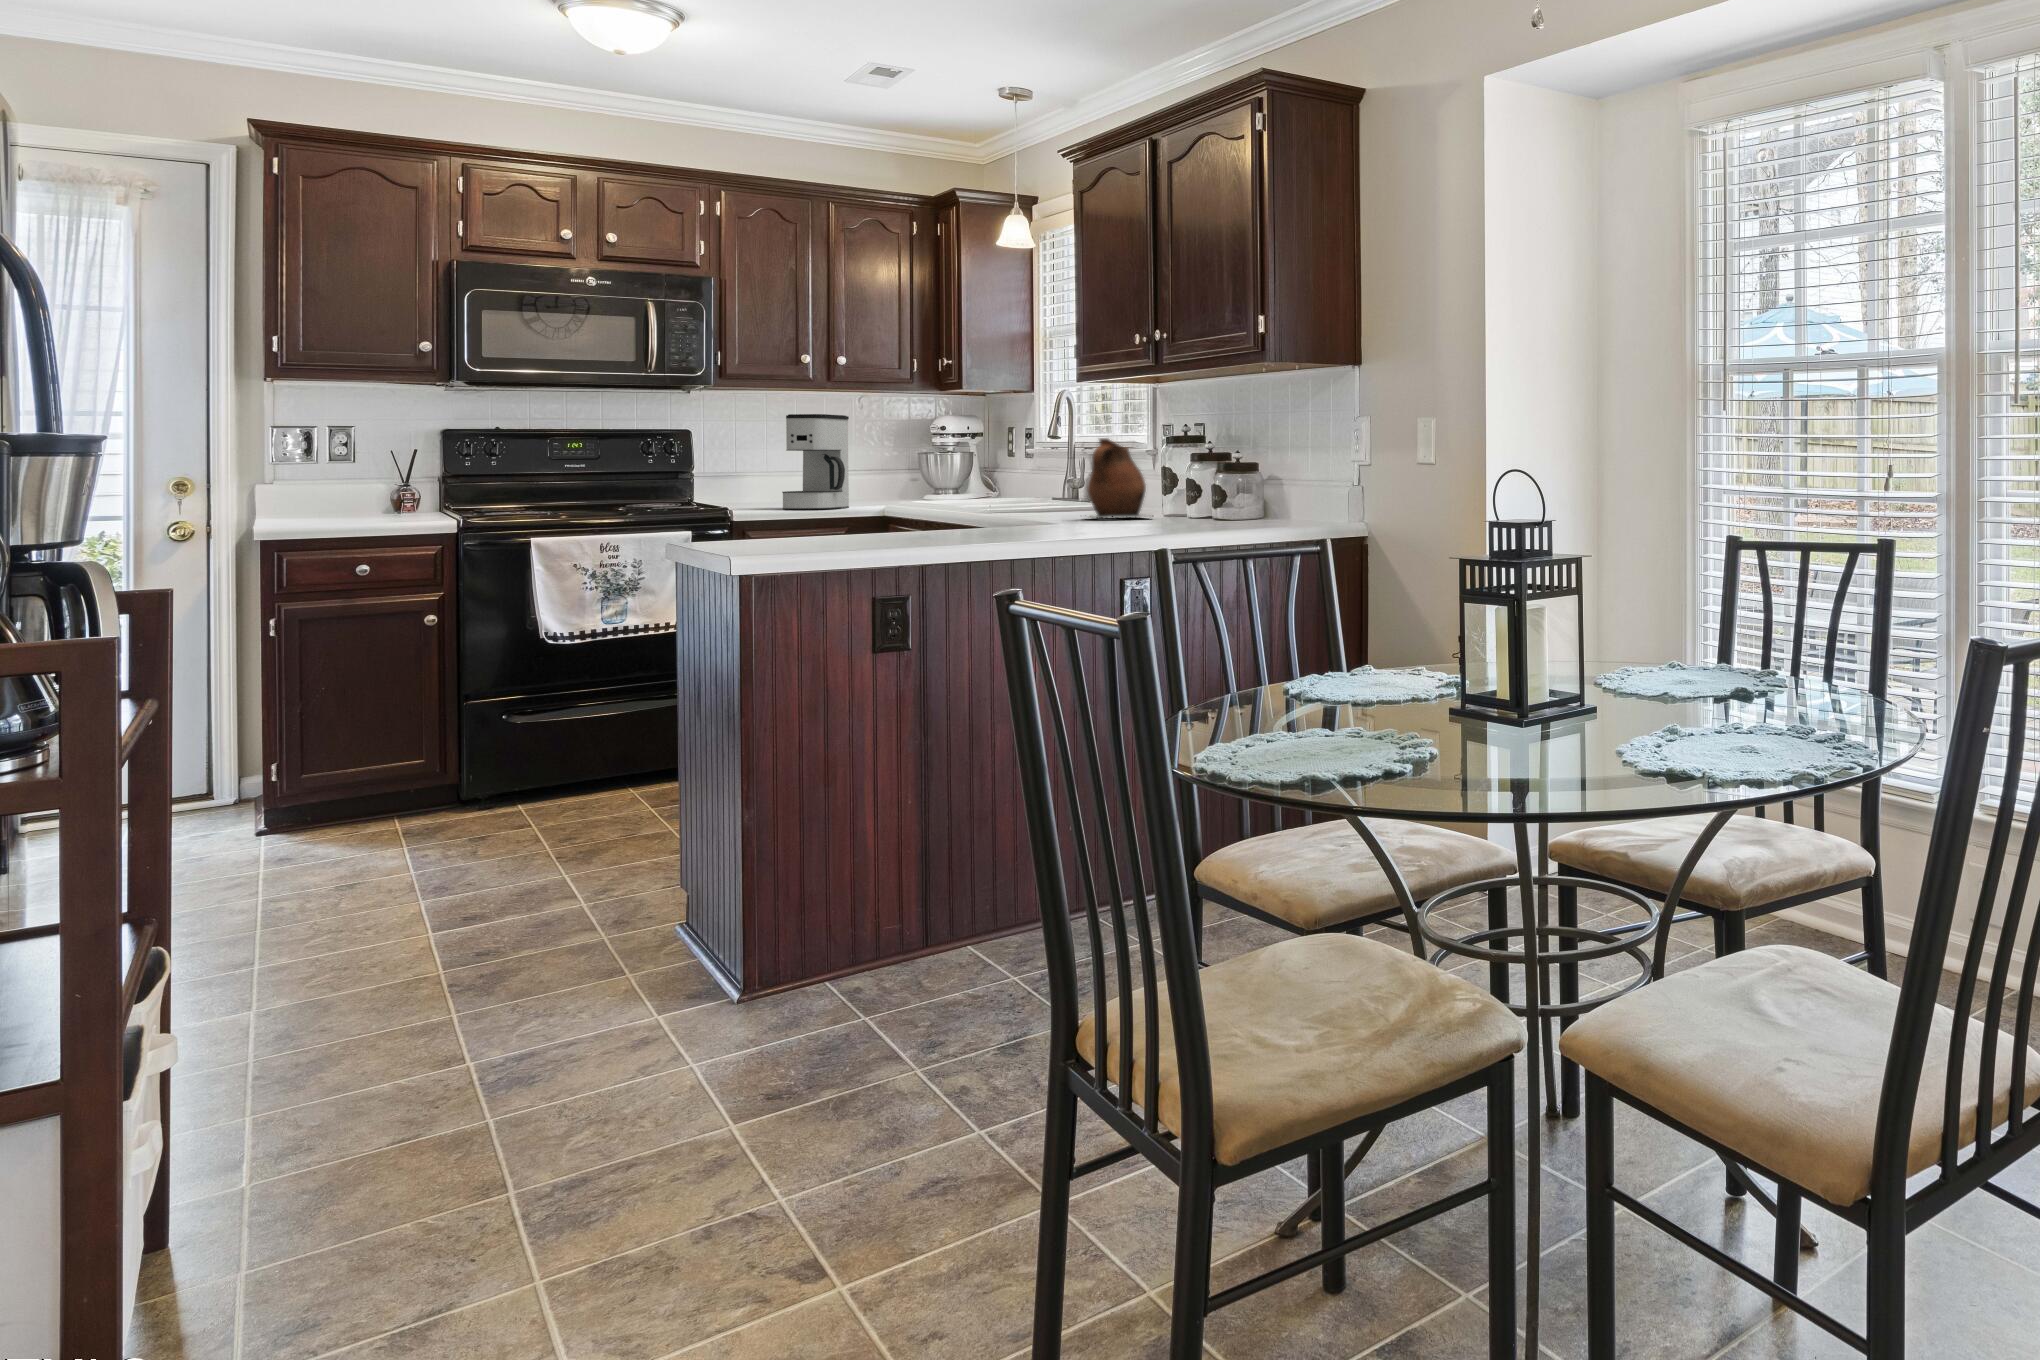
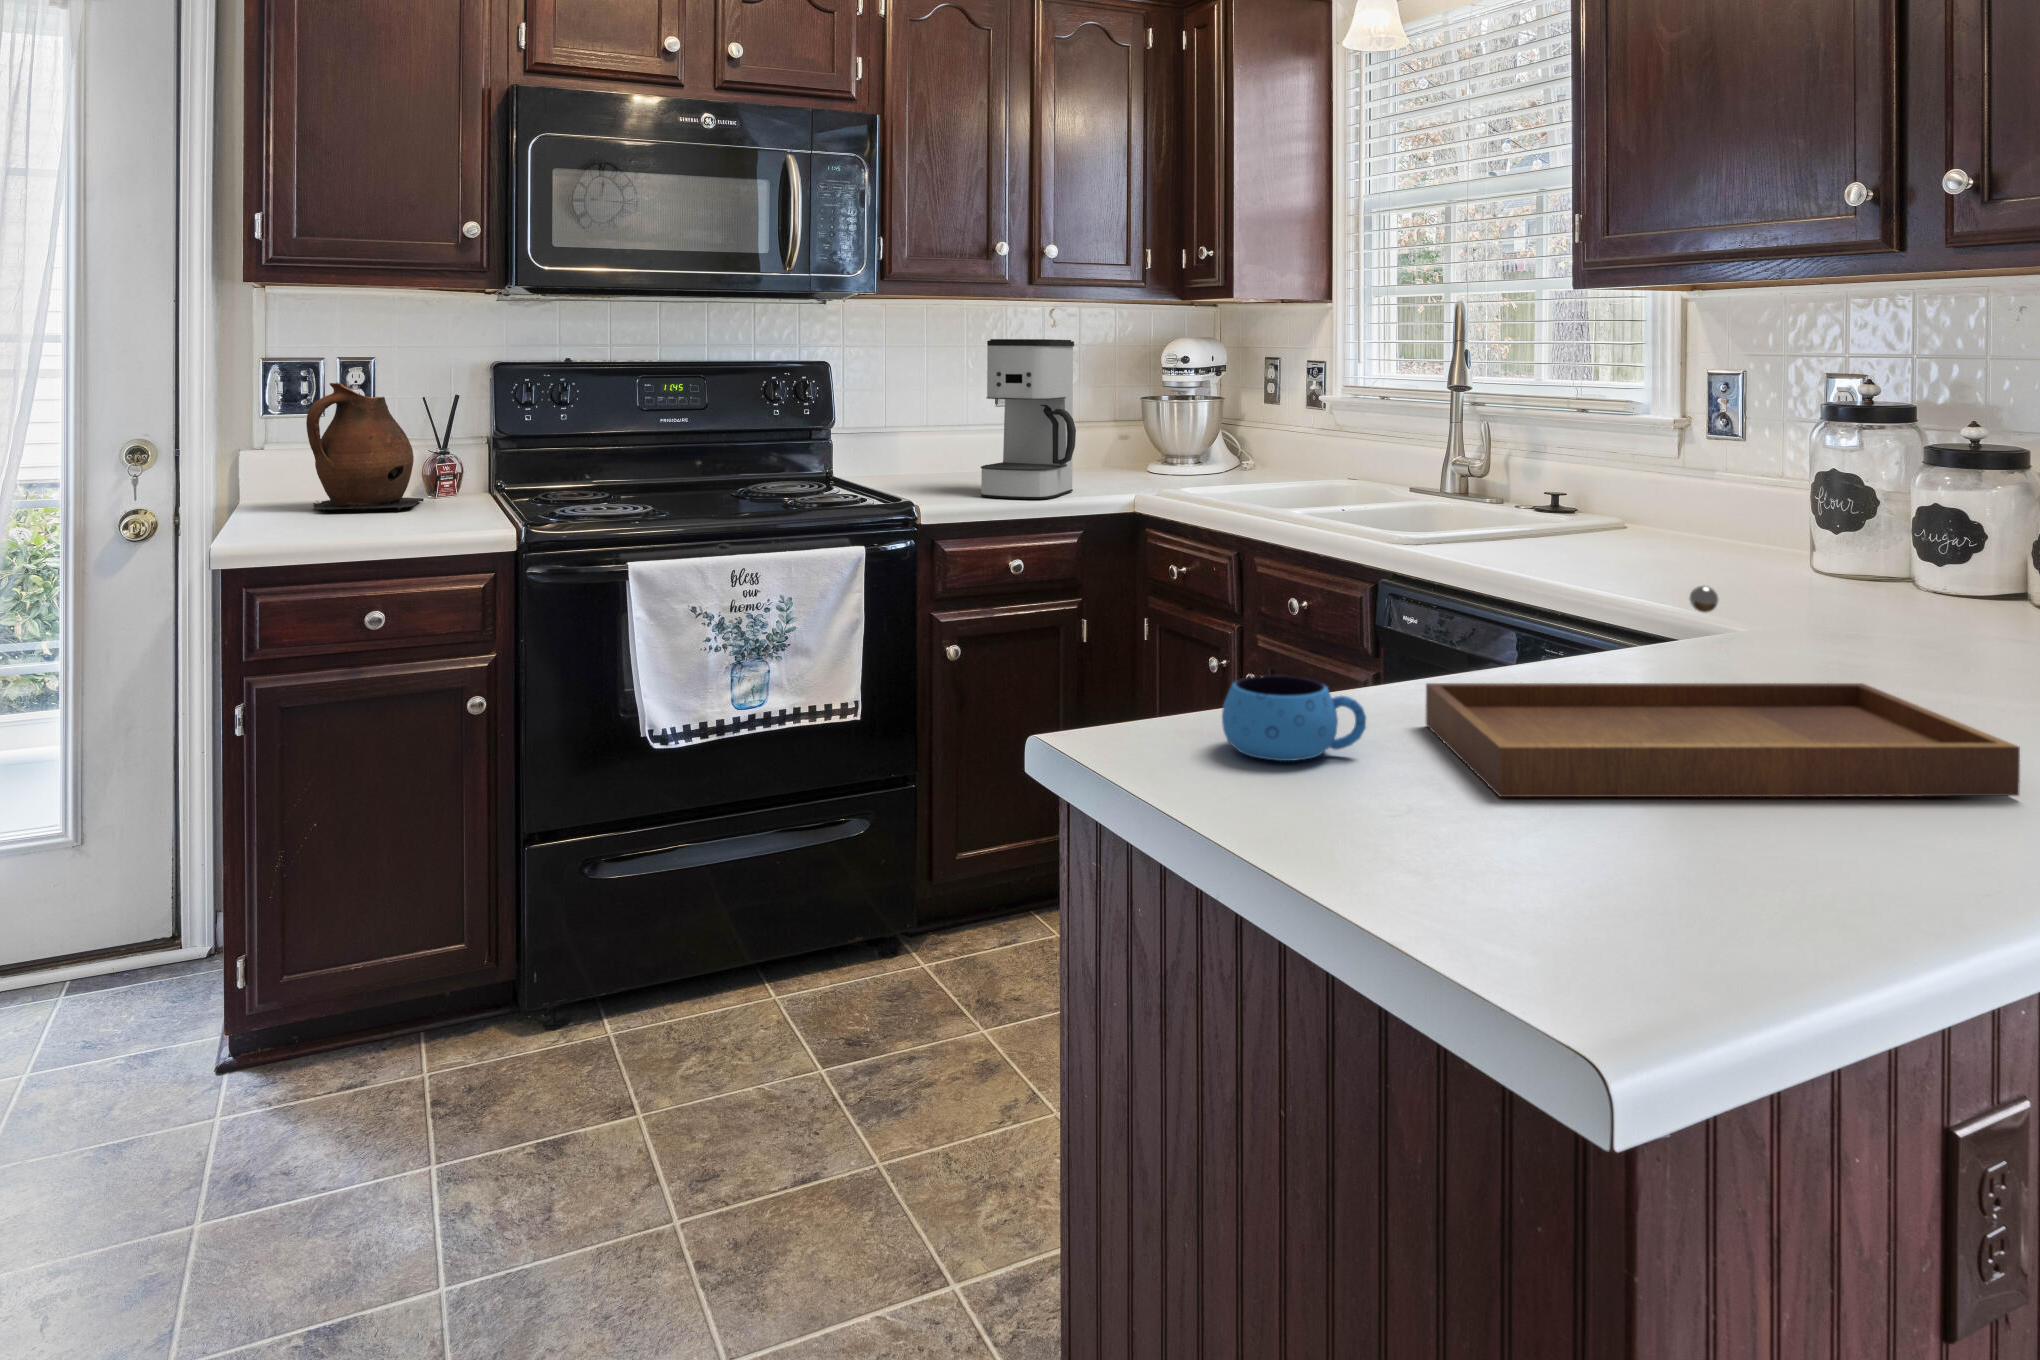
ceramic pitcher: present [1087,438,1153,518] -> present [306,383,424,510]
tray: none [815,479,1001,539] -> present [1426,586,2020,797]
mug: none [735,514,789,538] -> present [1222,675,1366,761]

